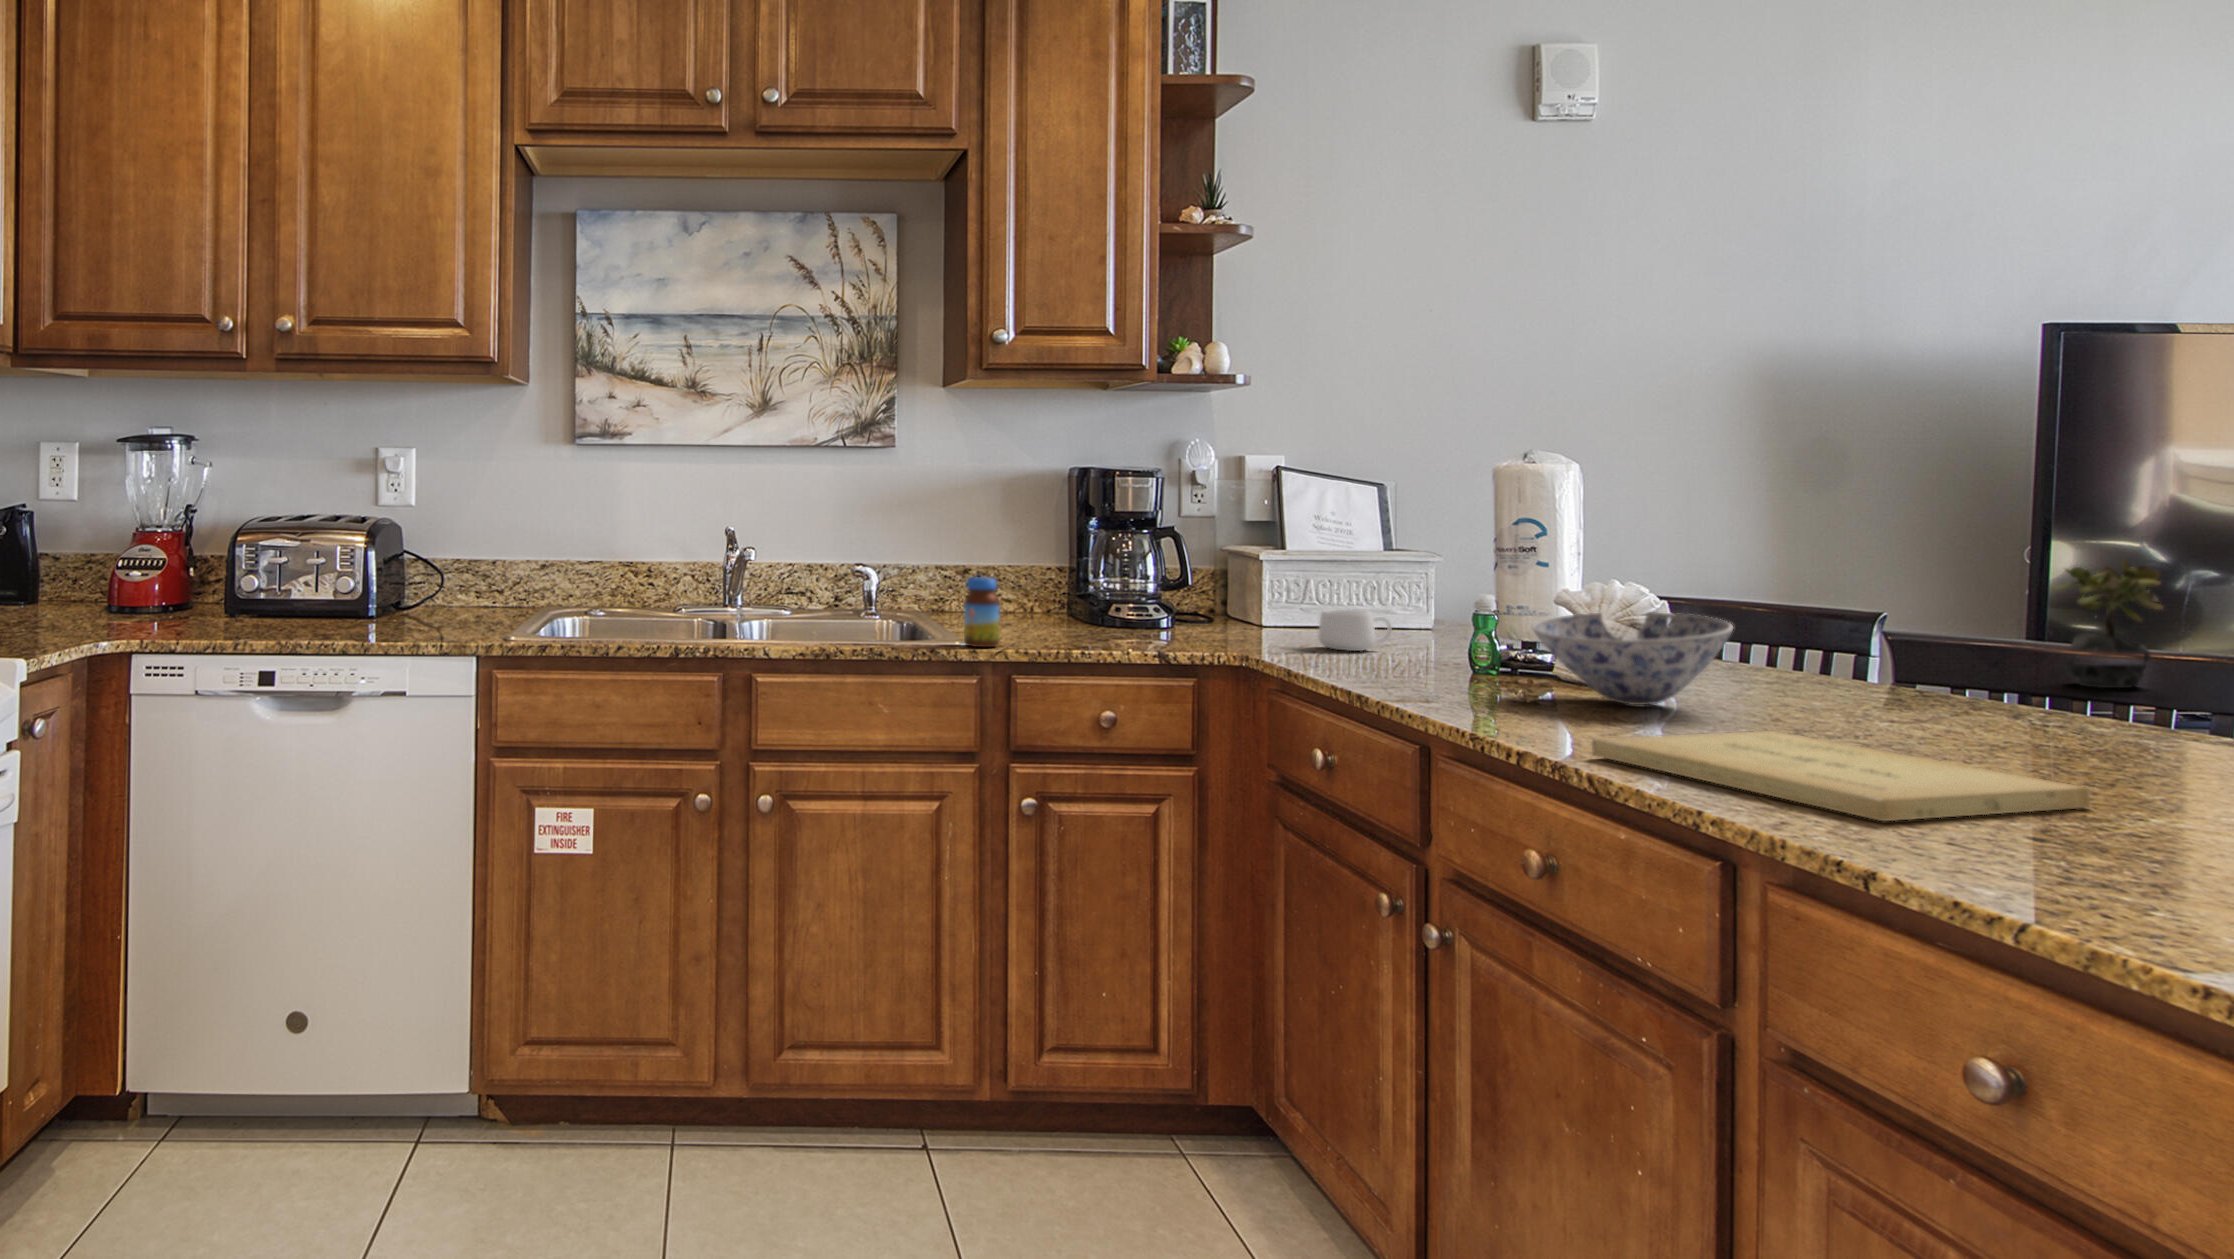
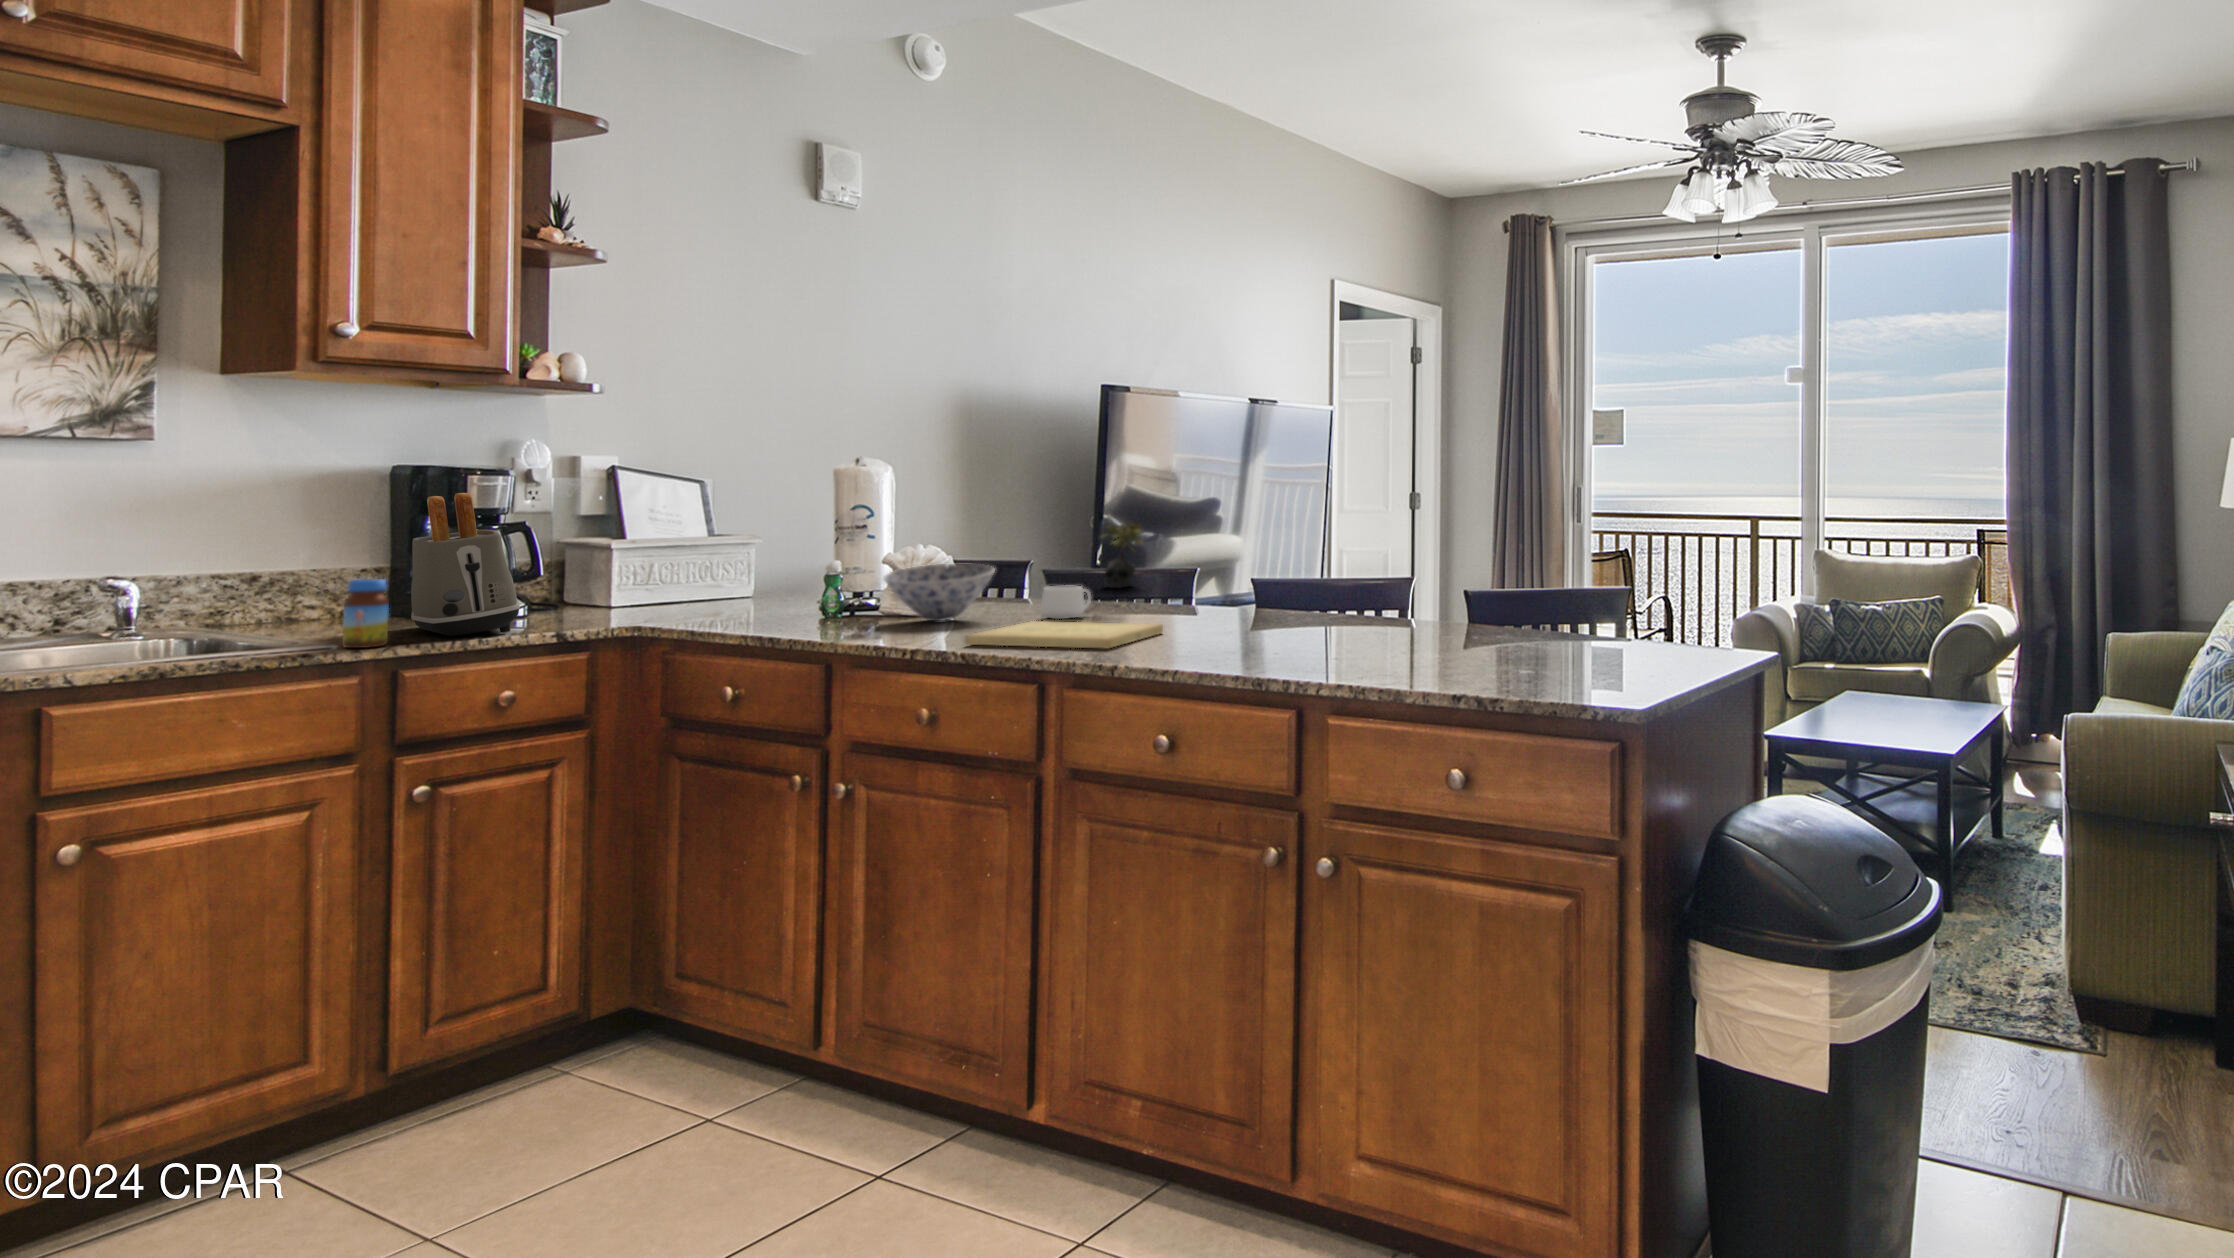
toaster: none [1042,493,1138,646] -> present [411,493,520,636]
mug: present [1318,610,1392,651] -> present [1041,586,1091,619]

